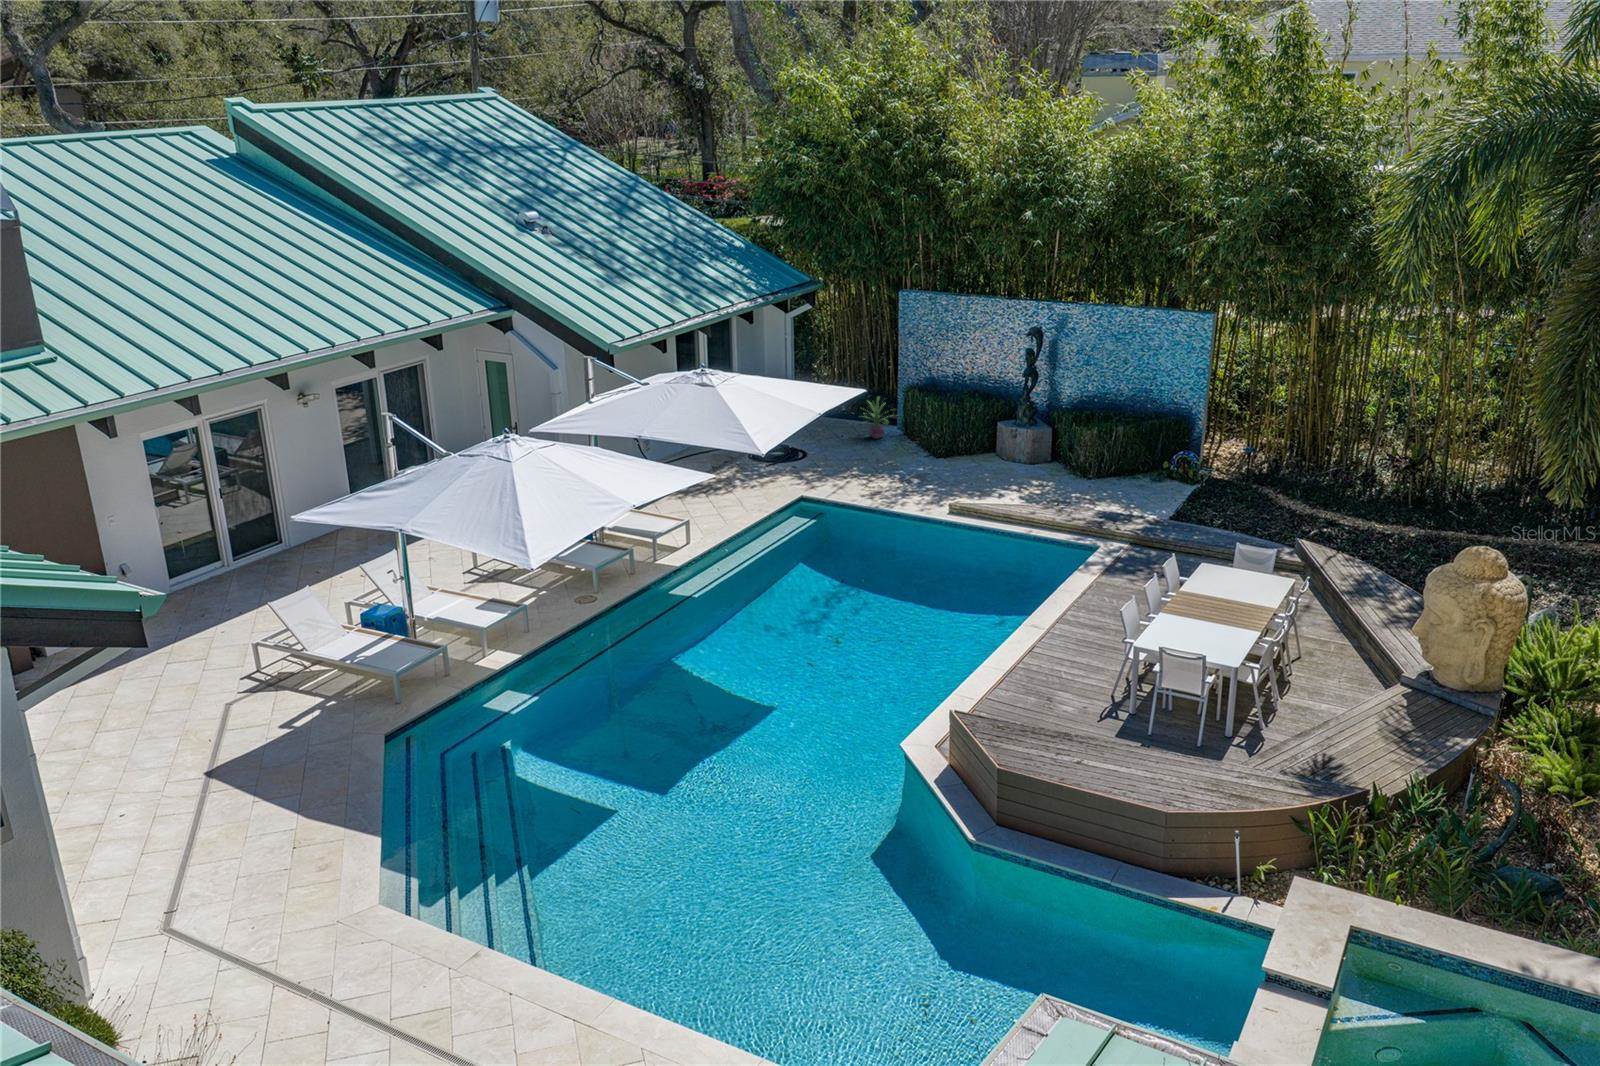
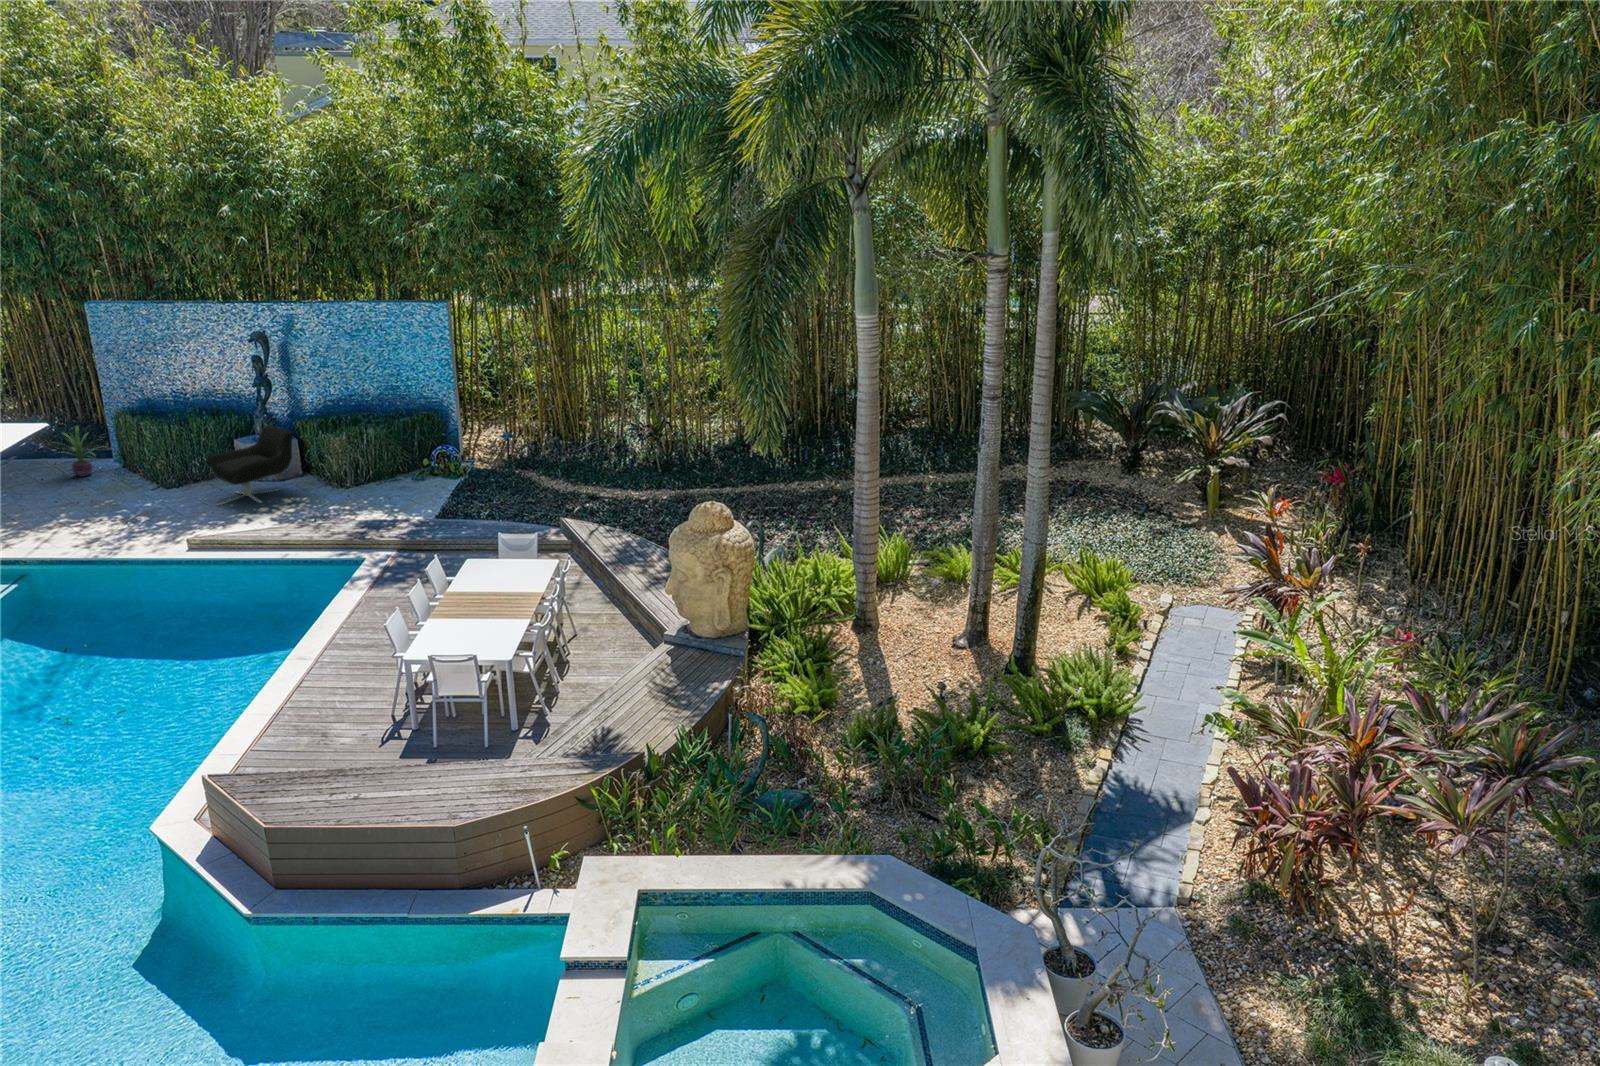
lounge chair: none [975,413,1049,481] -> present [208,425,293,505]

